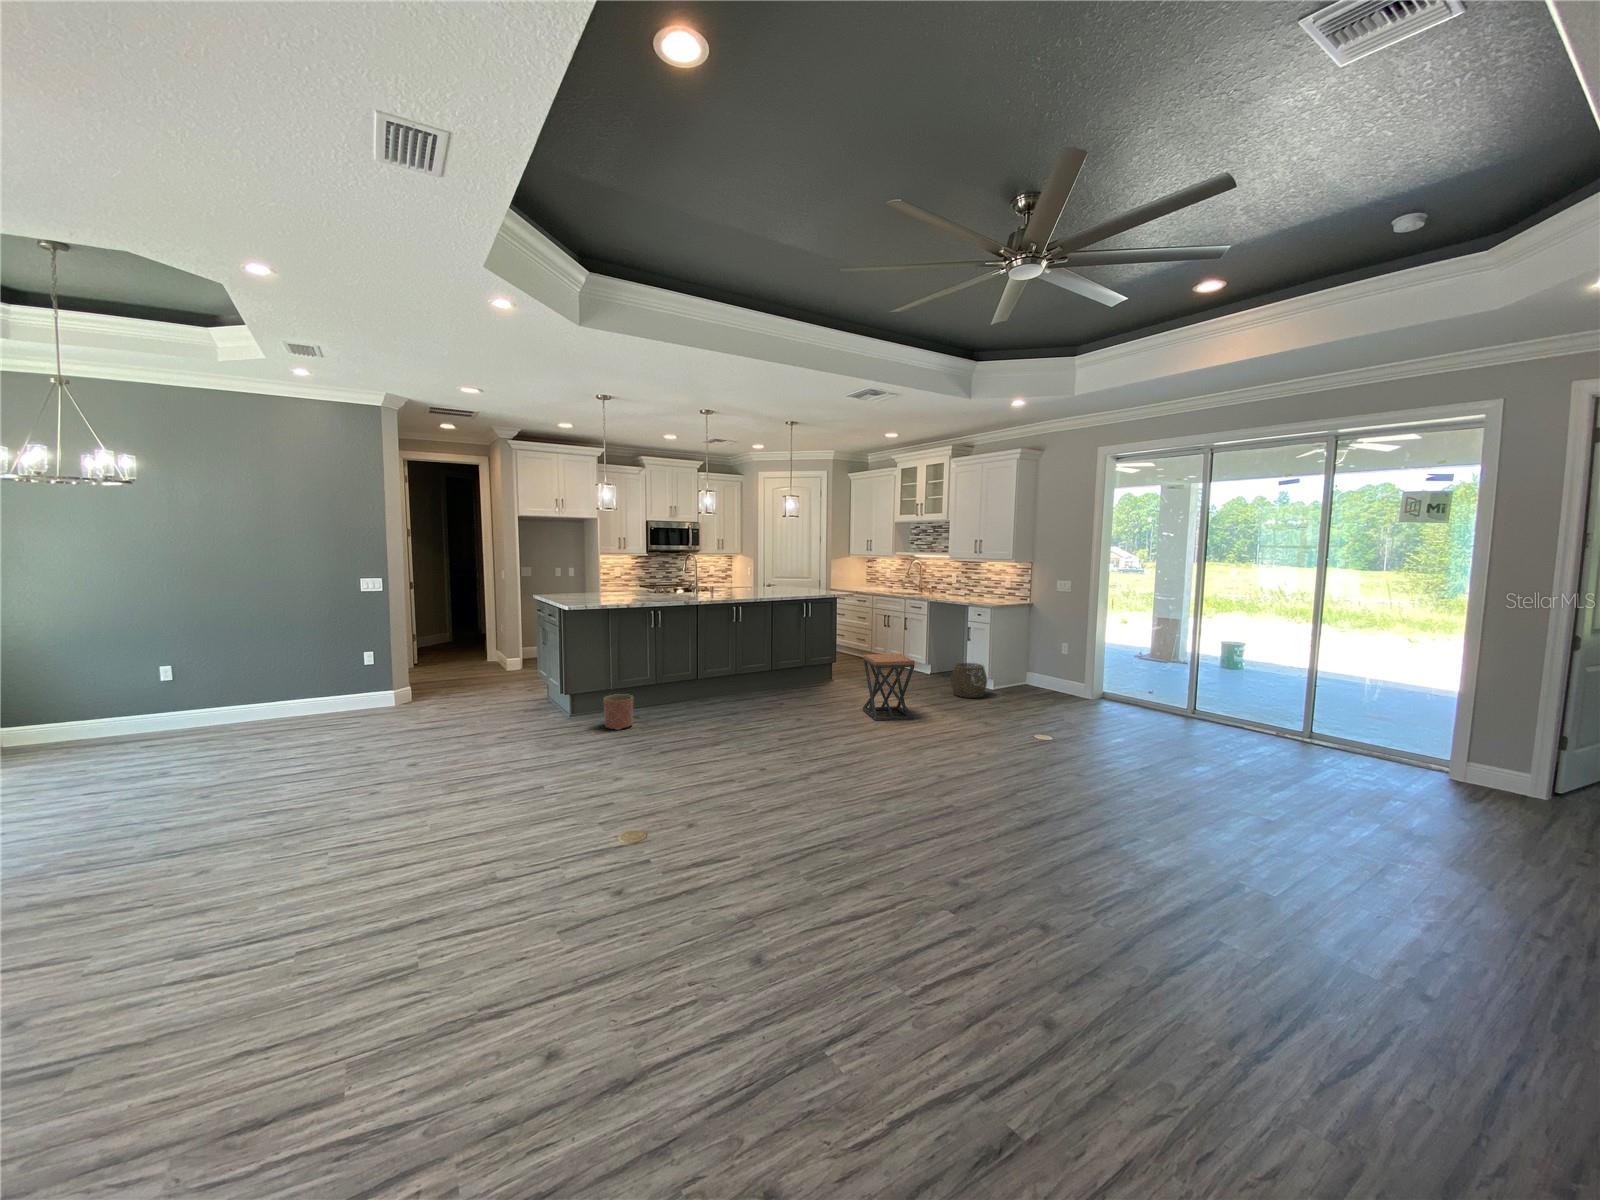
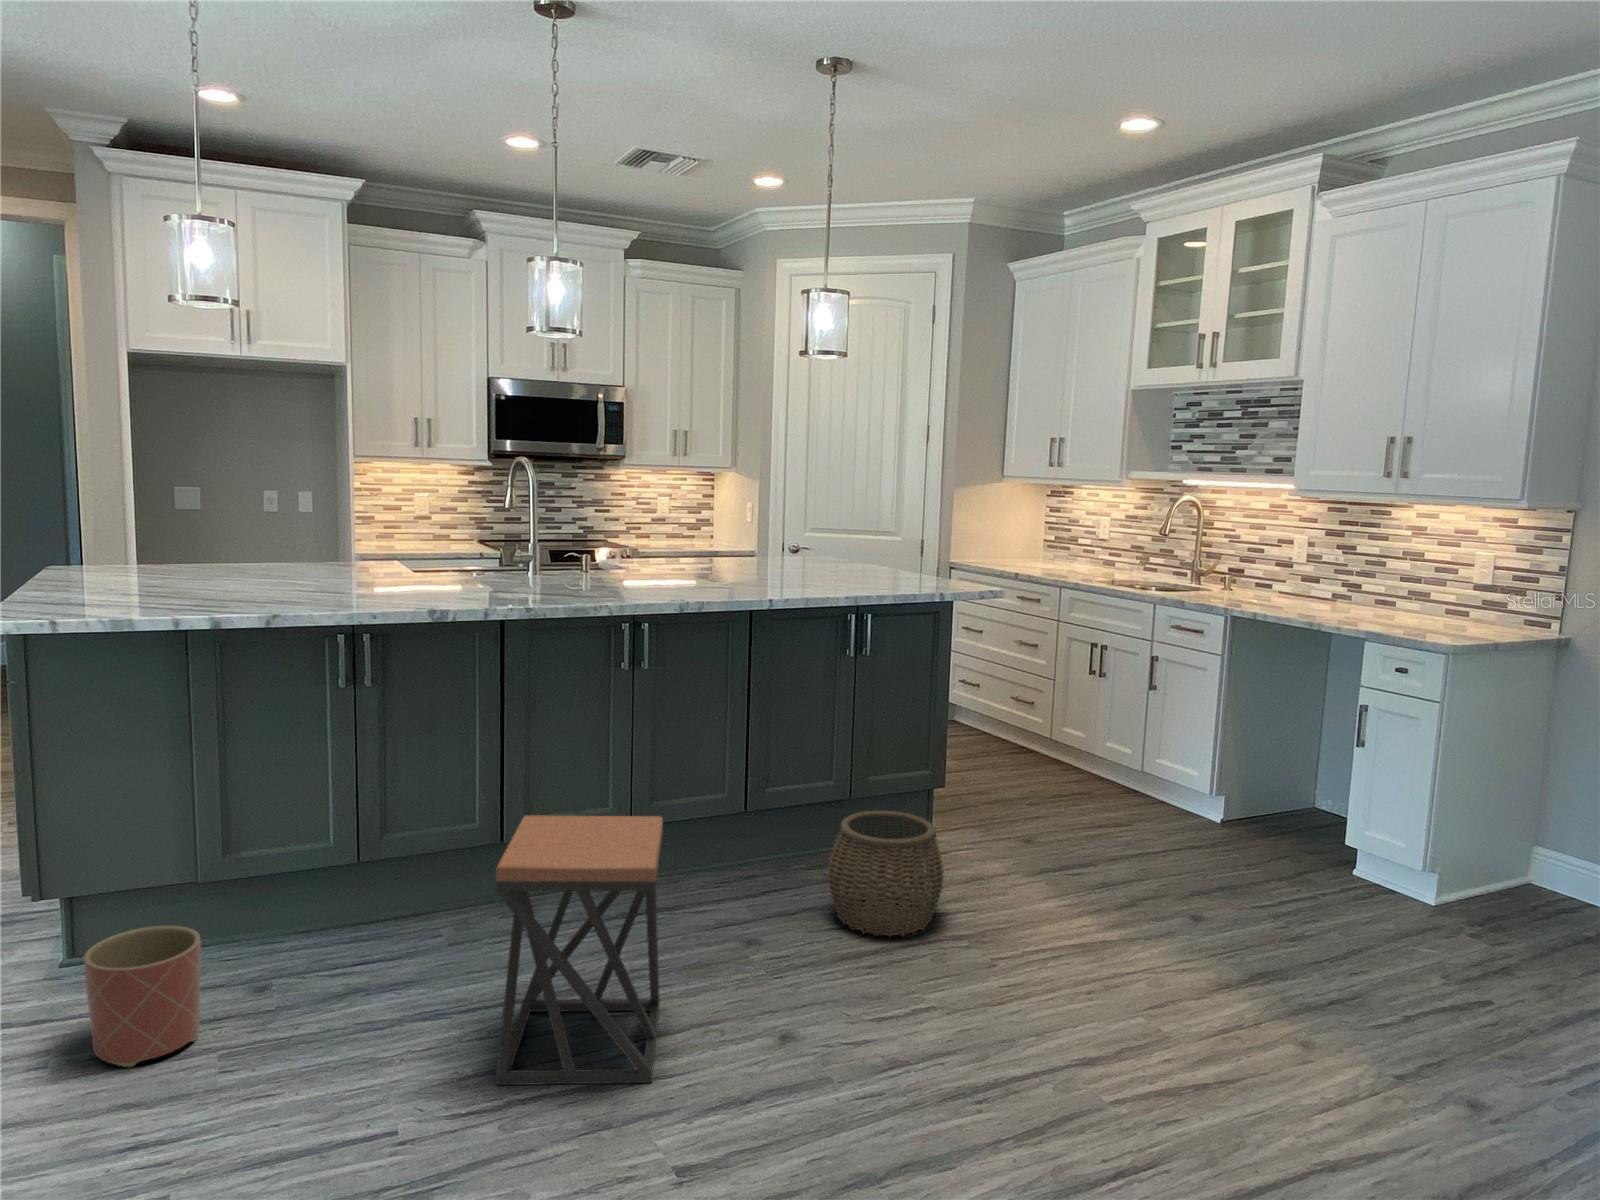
stool: present [863,654,915,721] -> present [496,815,663,1085]
woven basket: present [951,663,987,698] -> present [828,811,944,937]

